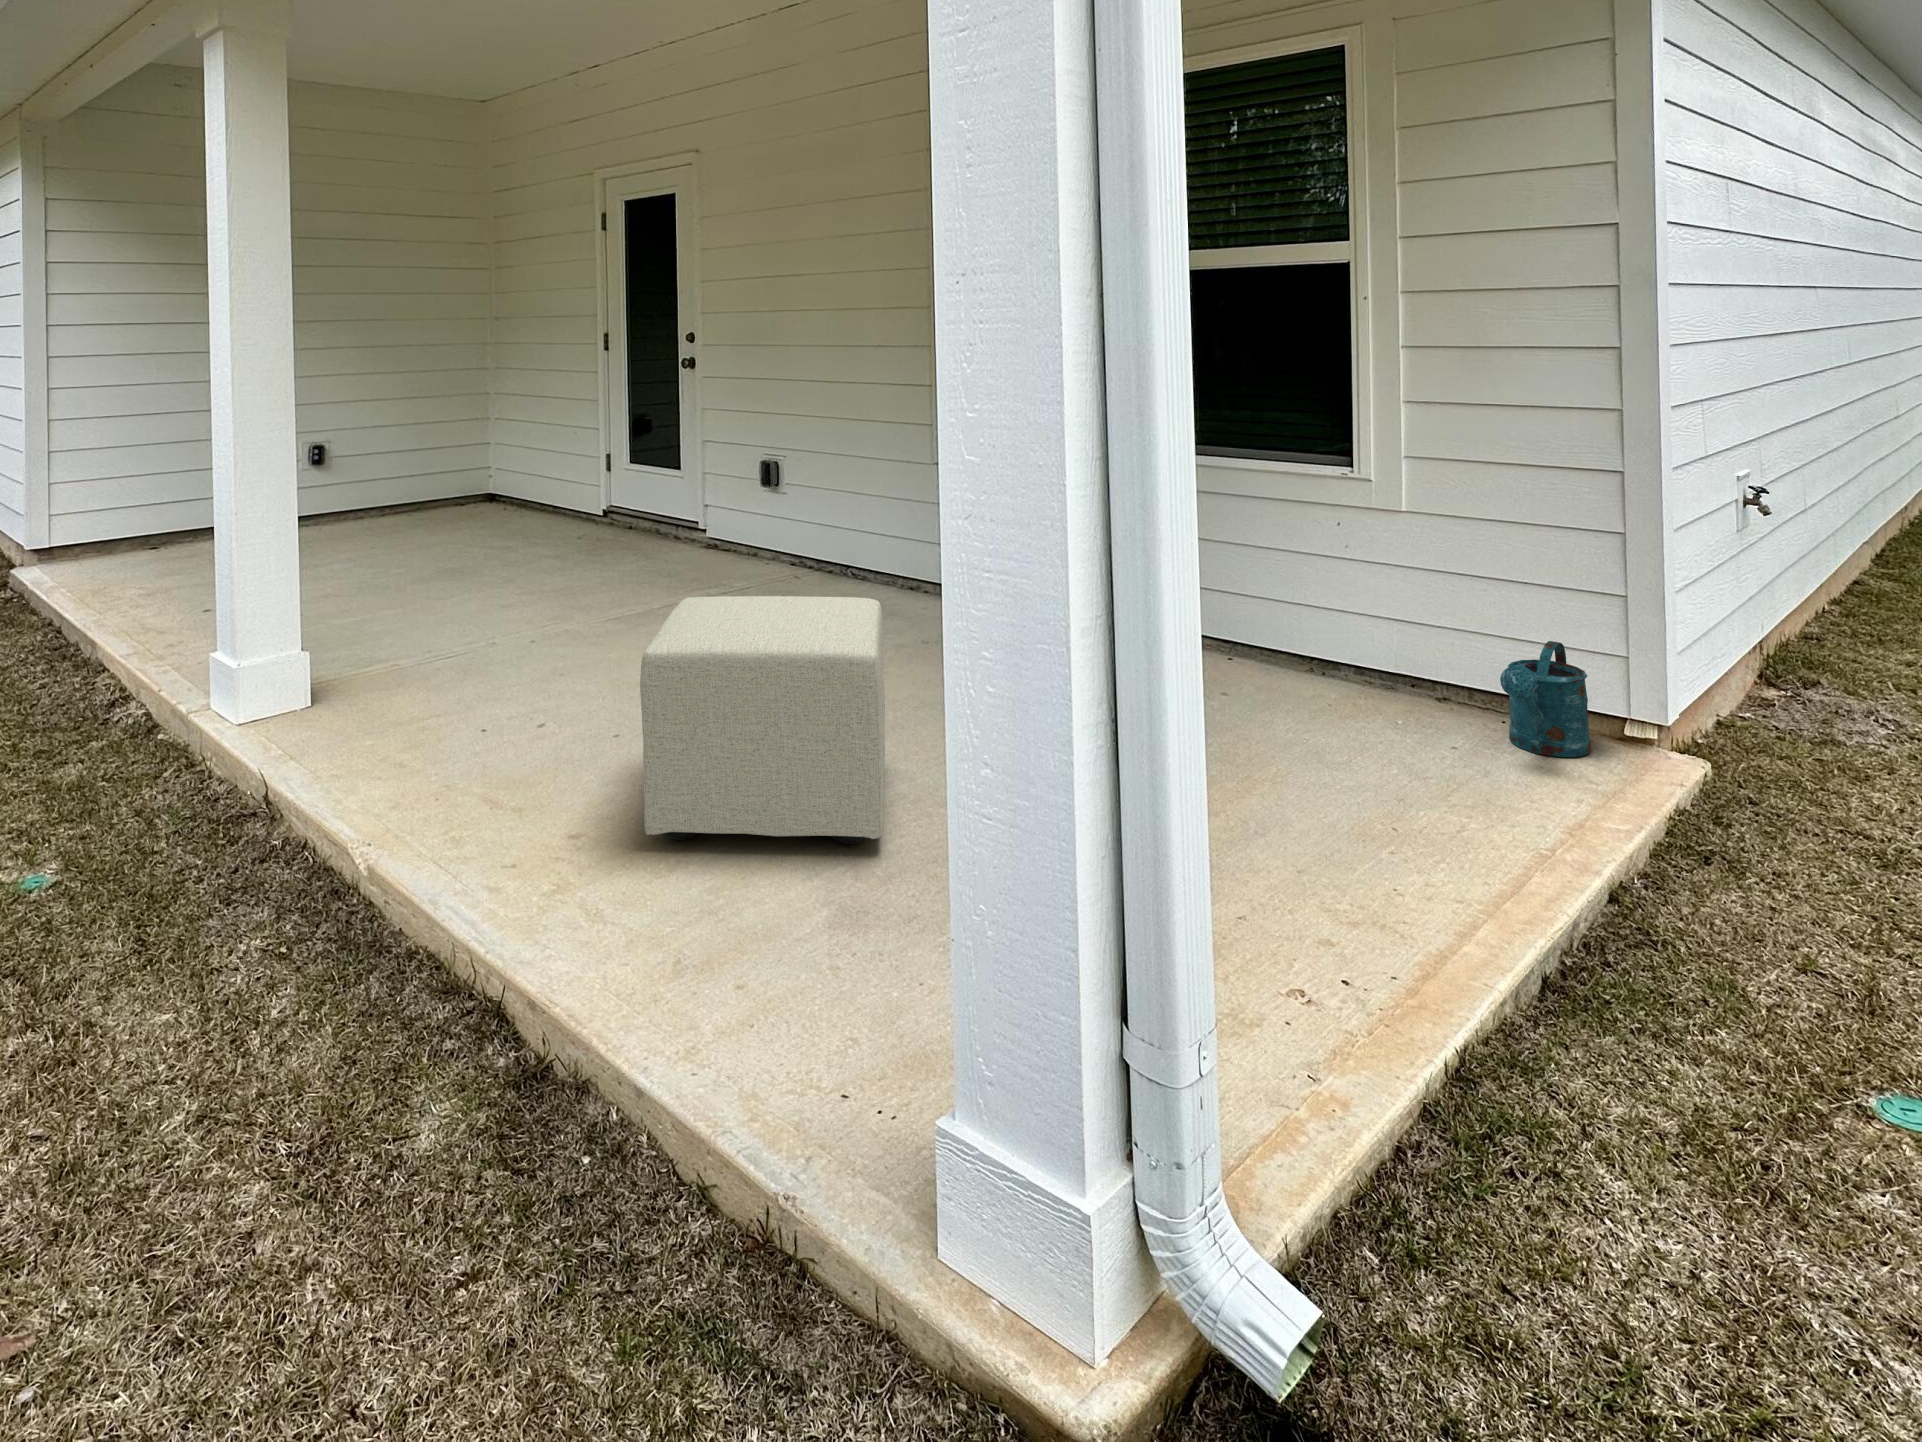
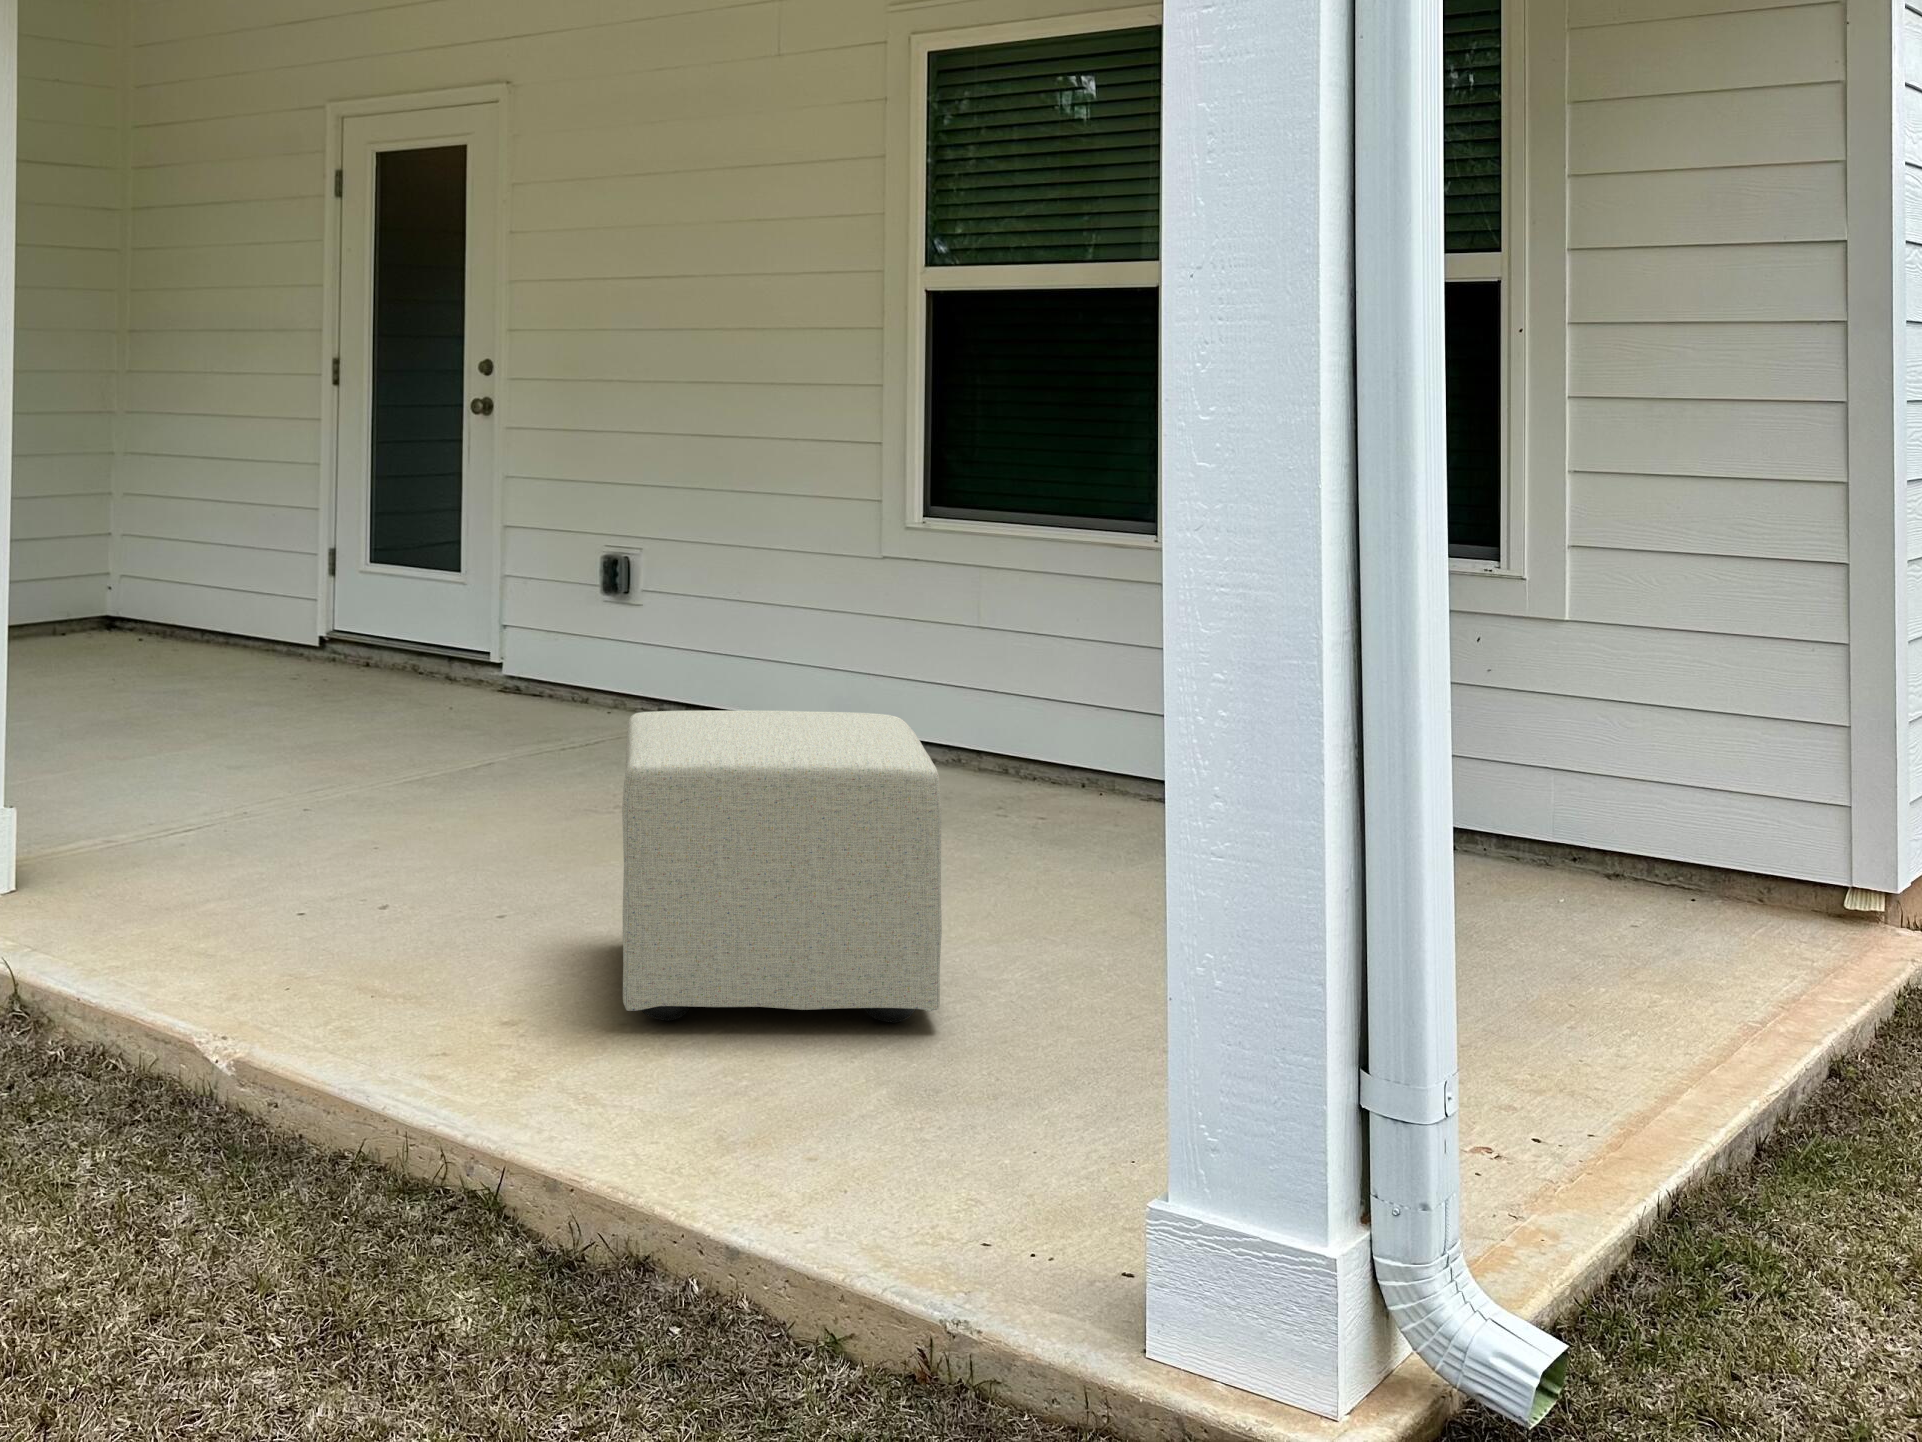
watering can: present [1500,641,1591,757] -> none [1695,786,1802,932]

